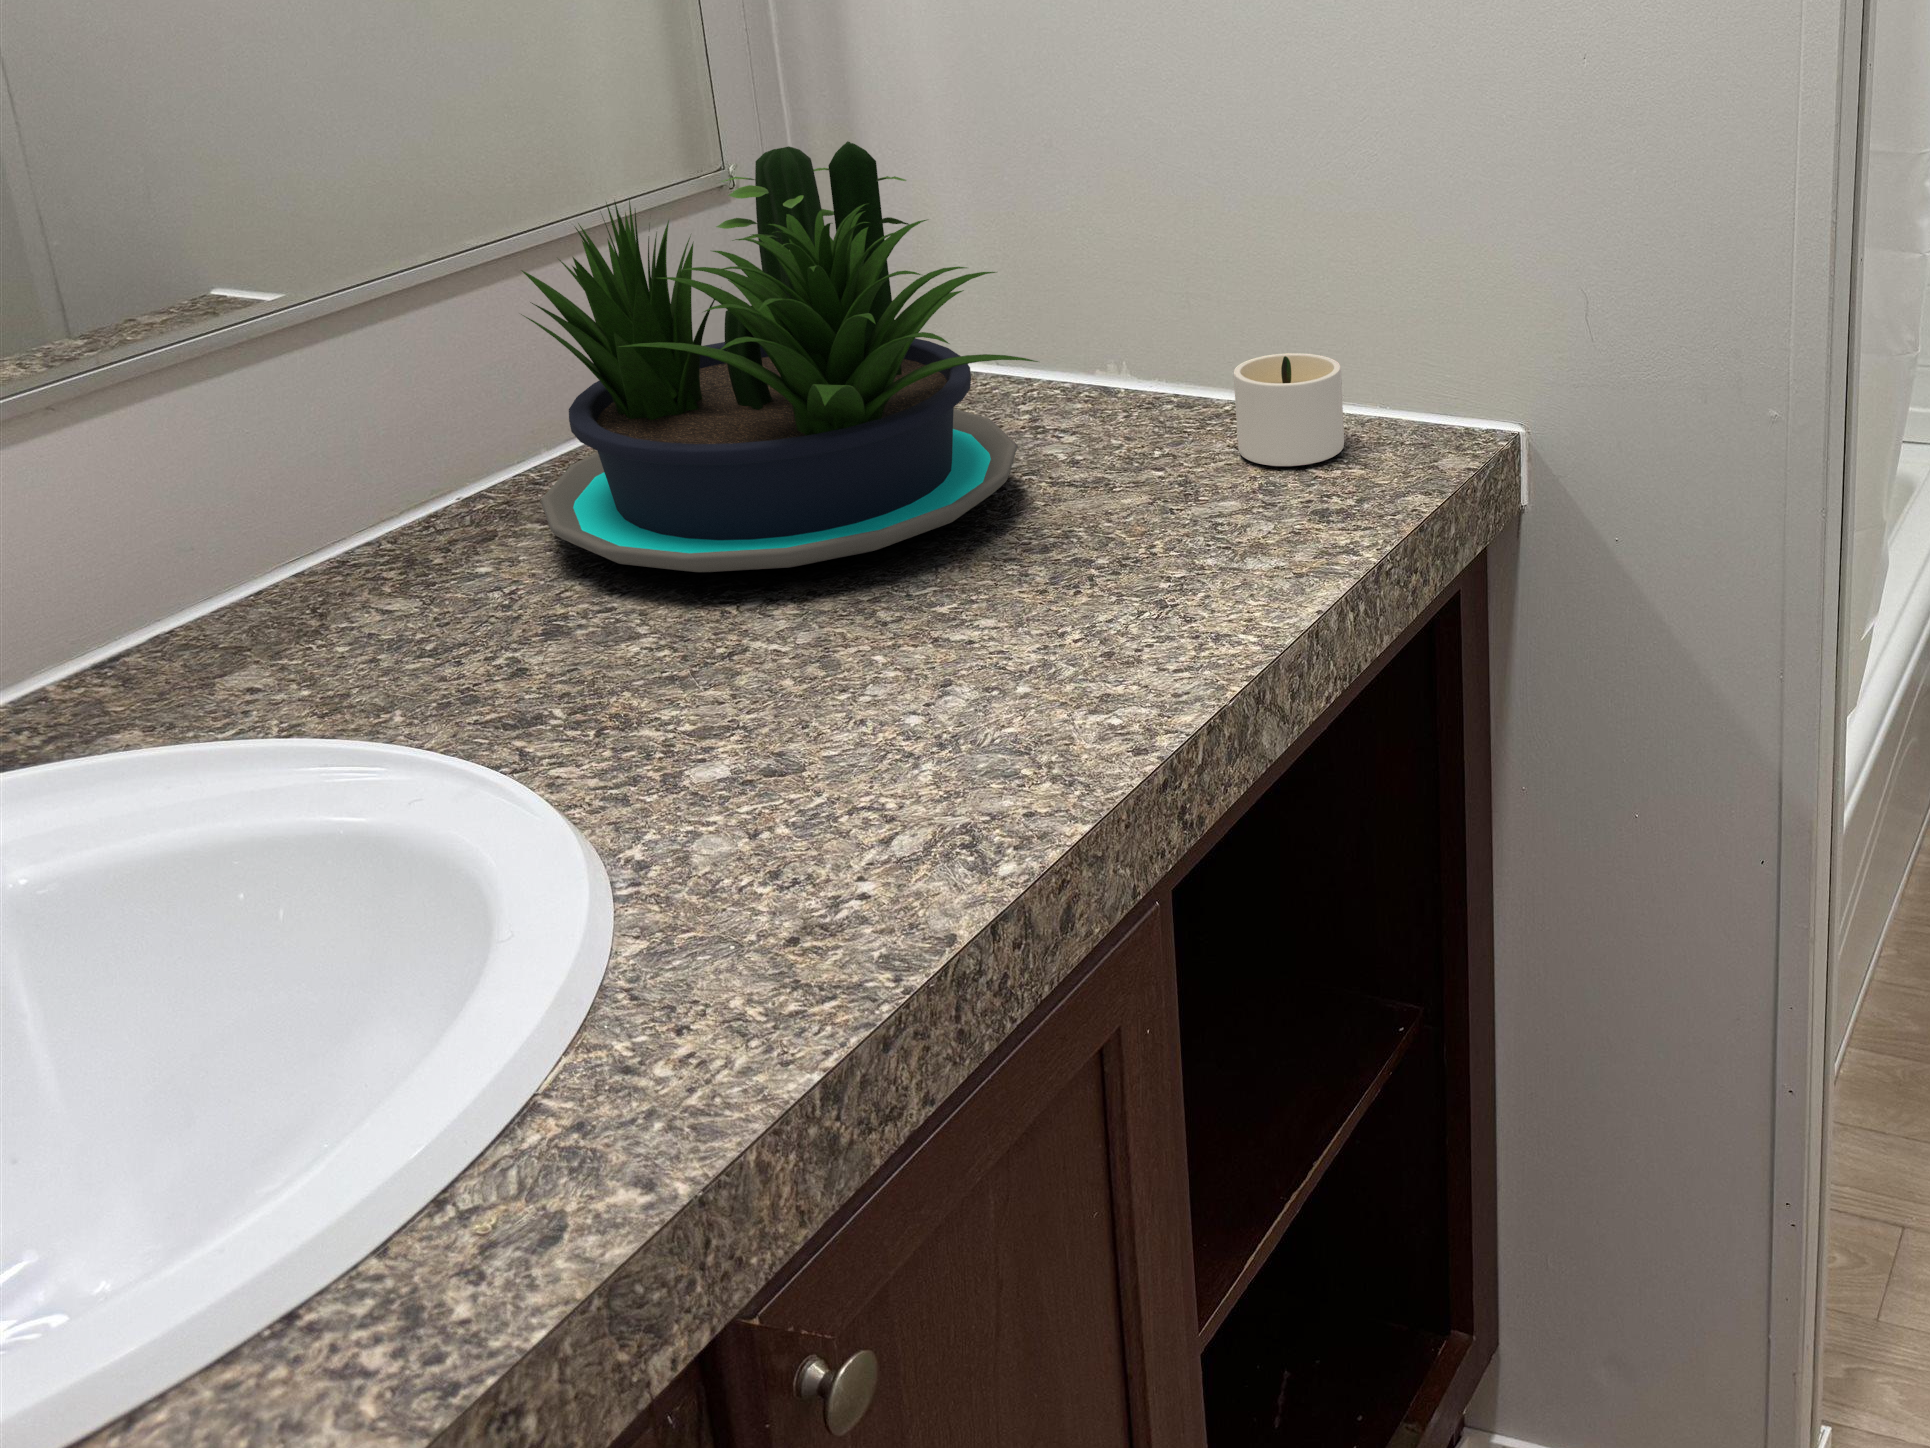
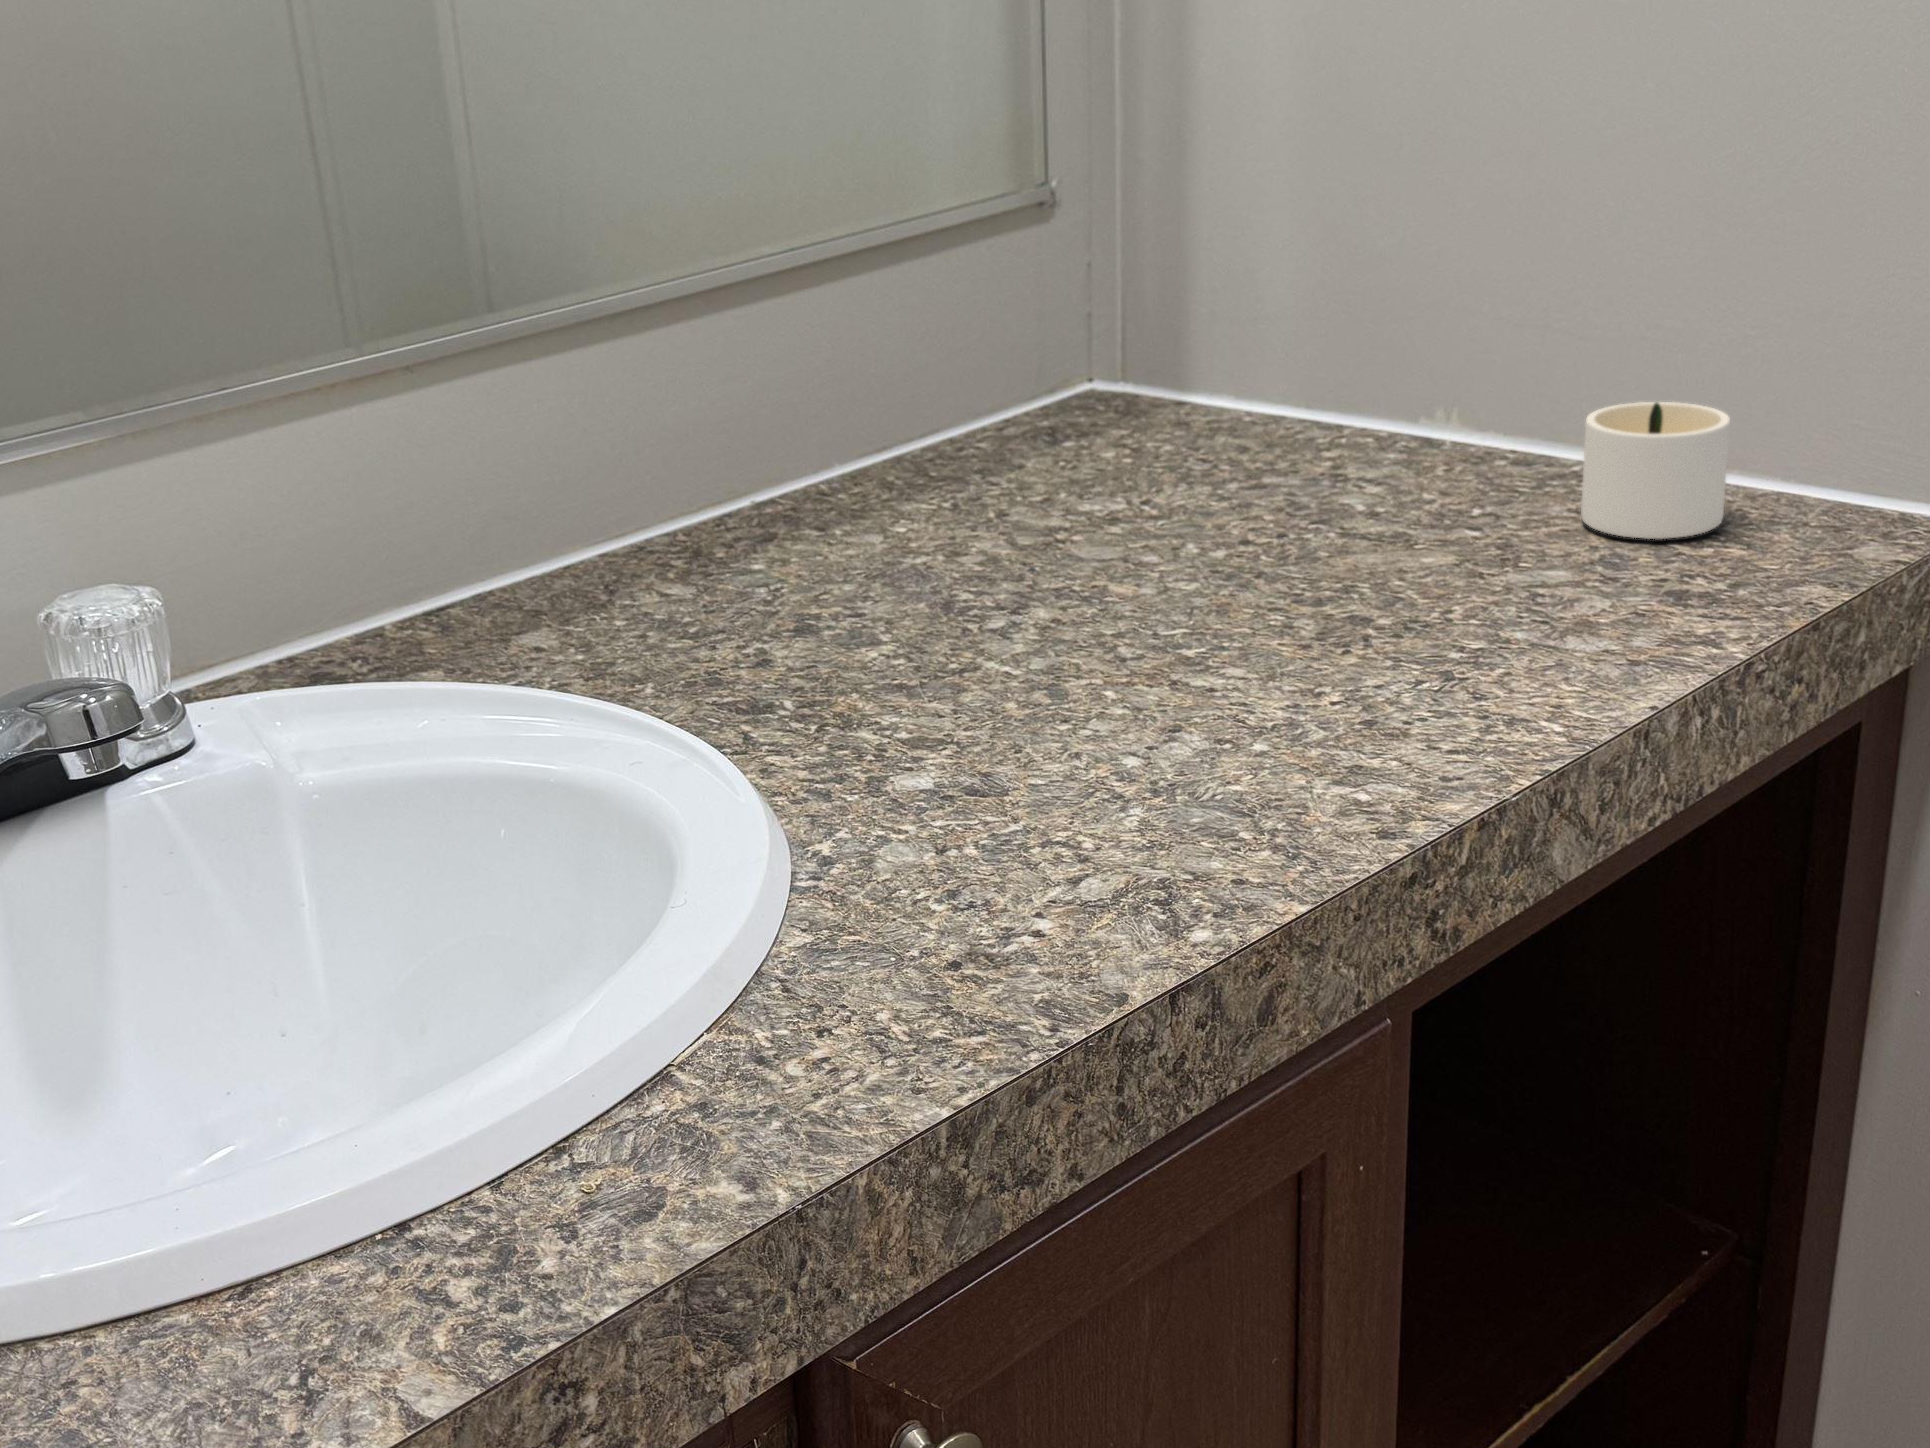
potted plant: present [521,141,1038,572] -> none [805,127,1341,590]

